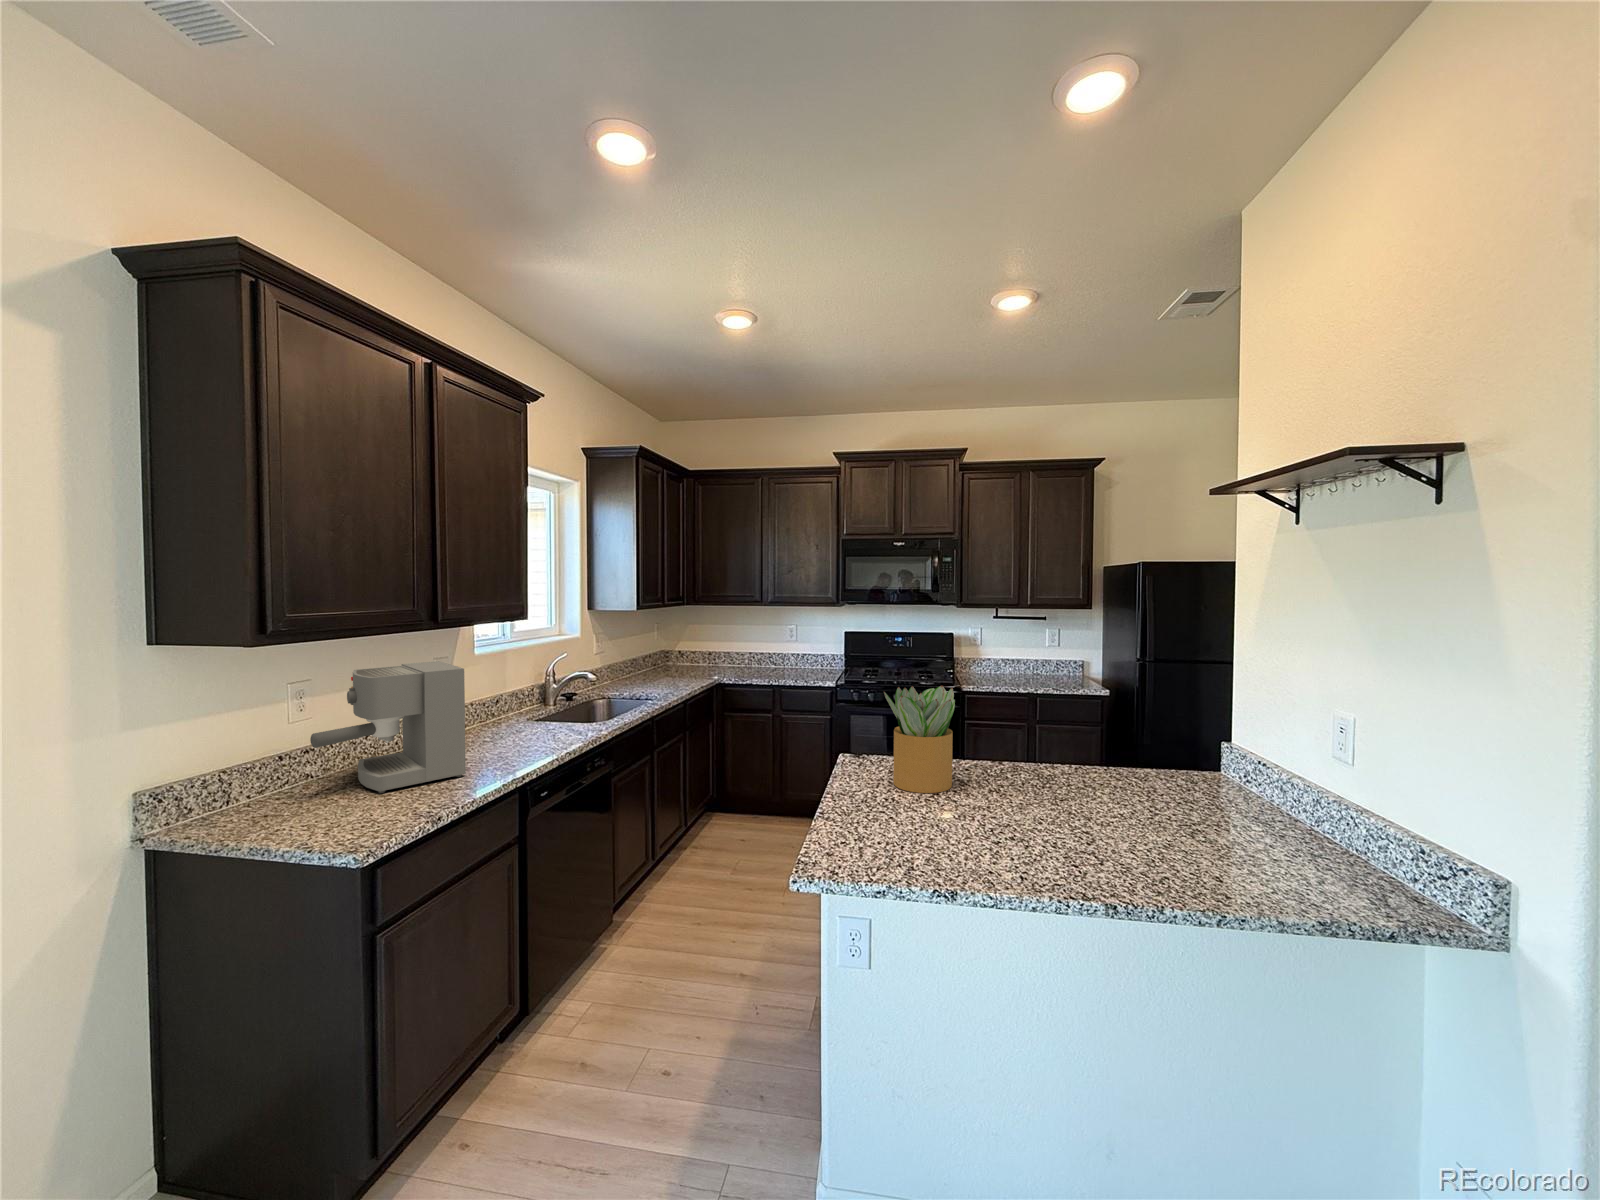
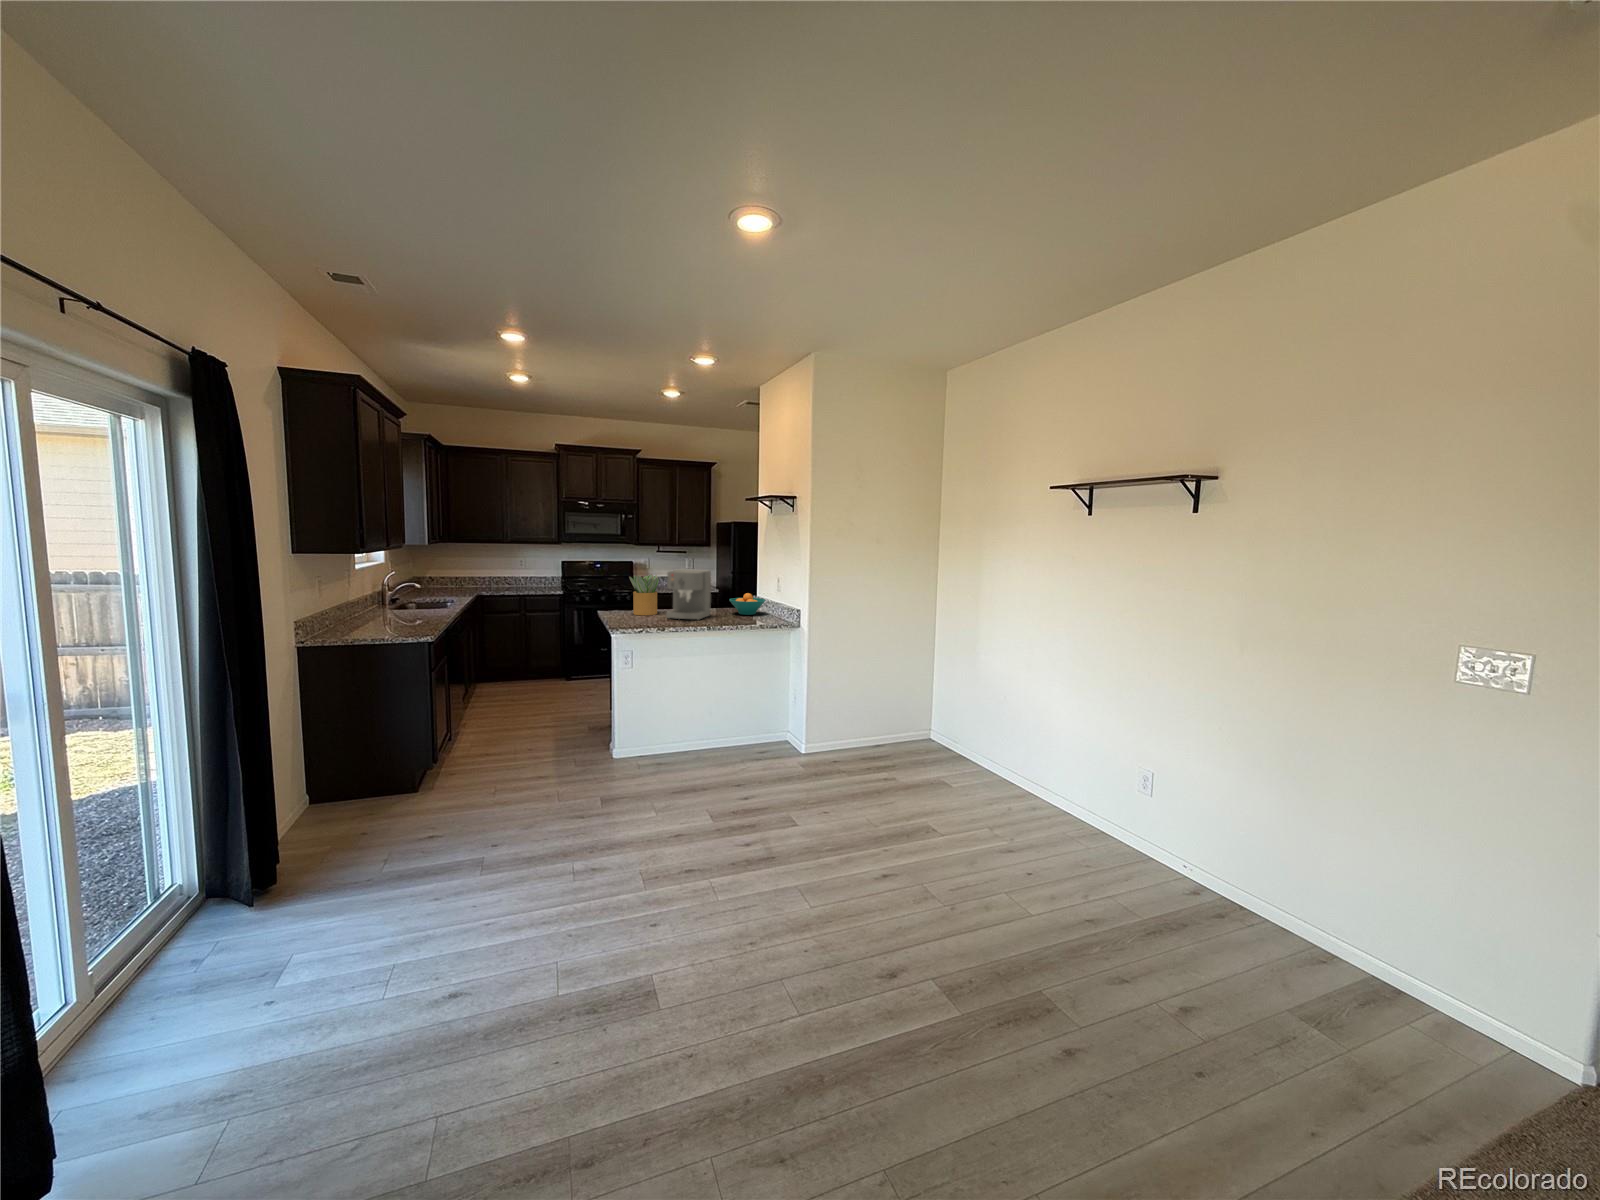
coffee maker: present [310,661,466,793] -> present [666,569,711,620]
fruit bowl: none [1158,764,1293,838] -> present [729,593,765,615]

